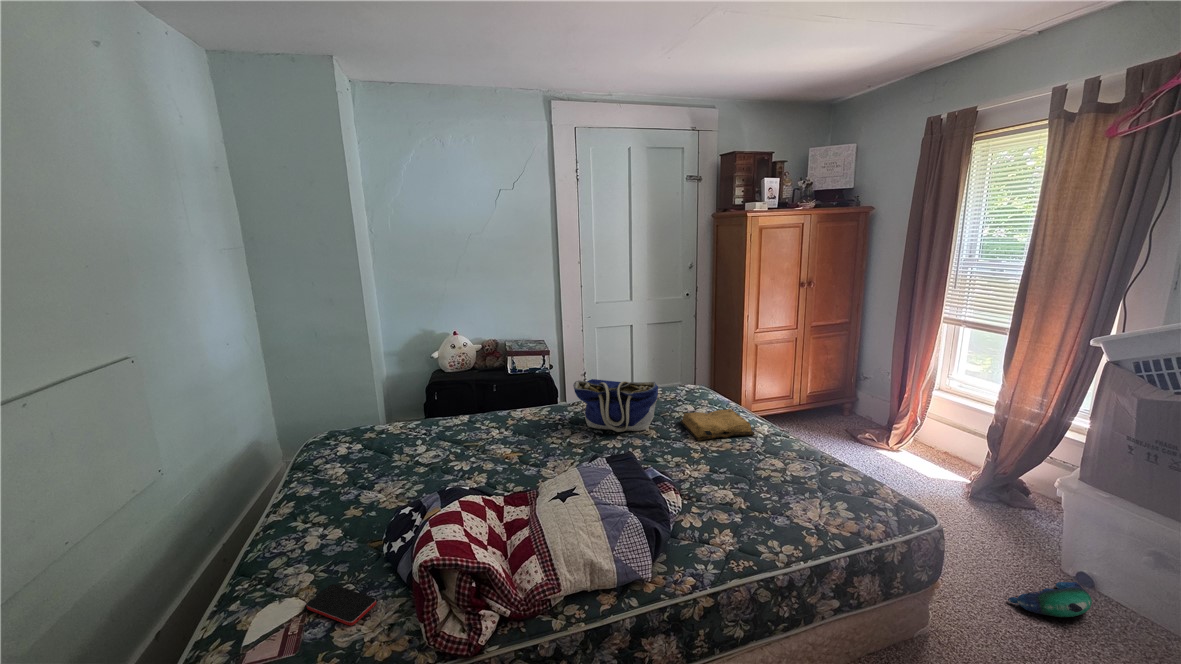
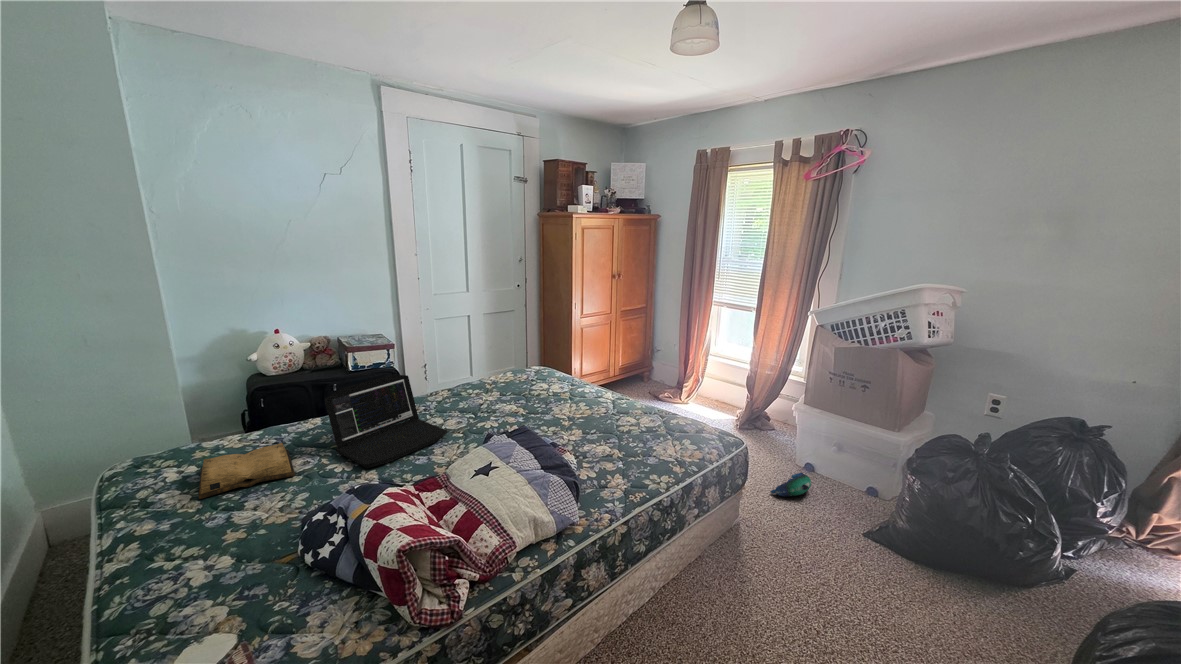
tote bag: present [573,379,658,432] -> none [447,364,531,414]
laptop: none [456,382,563,470] -> present [325,375,447,468]
diary: present [680,409,755,441] -> present [198,443,295,499]
smartphone: present [307,584,376,626] -> none [240,605,329,639]

